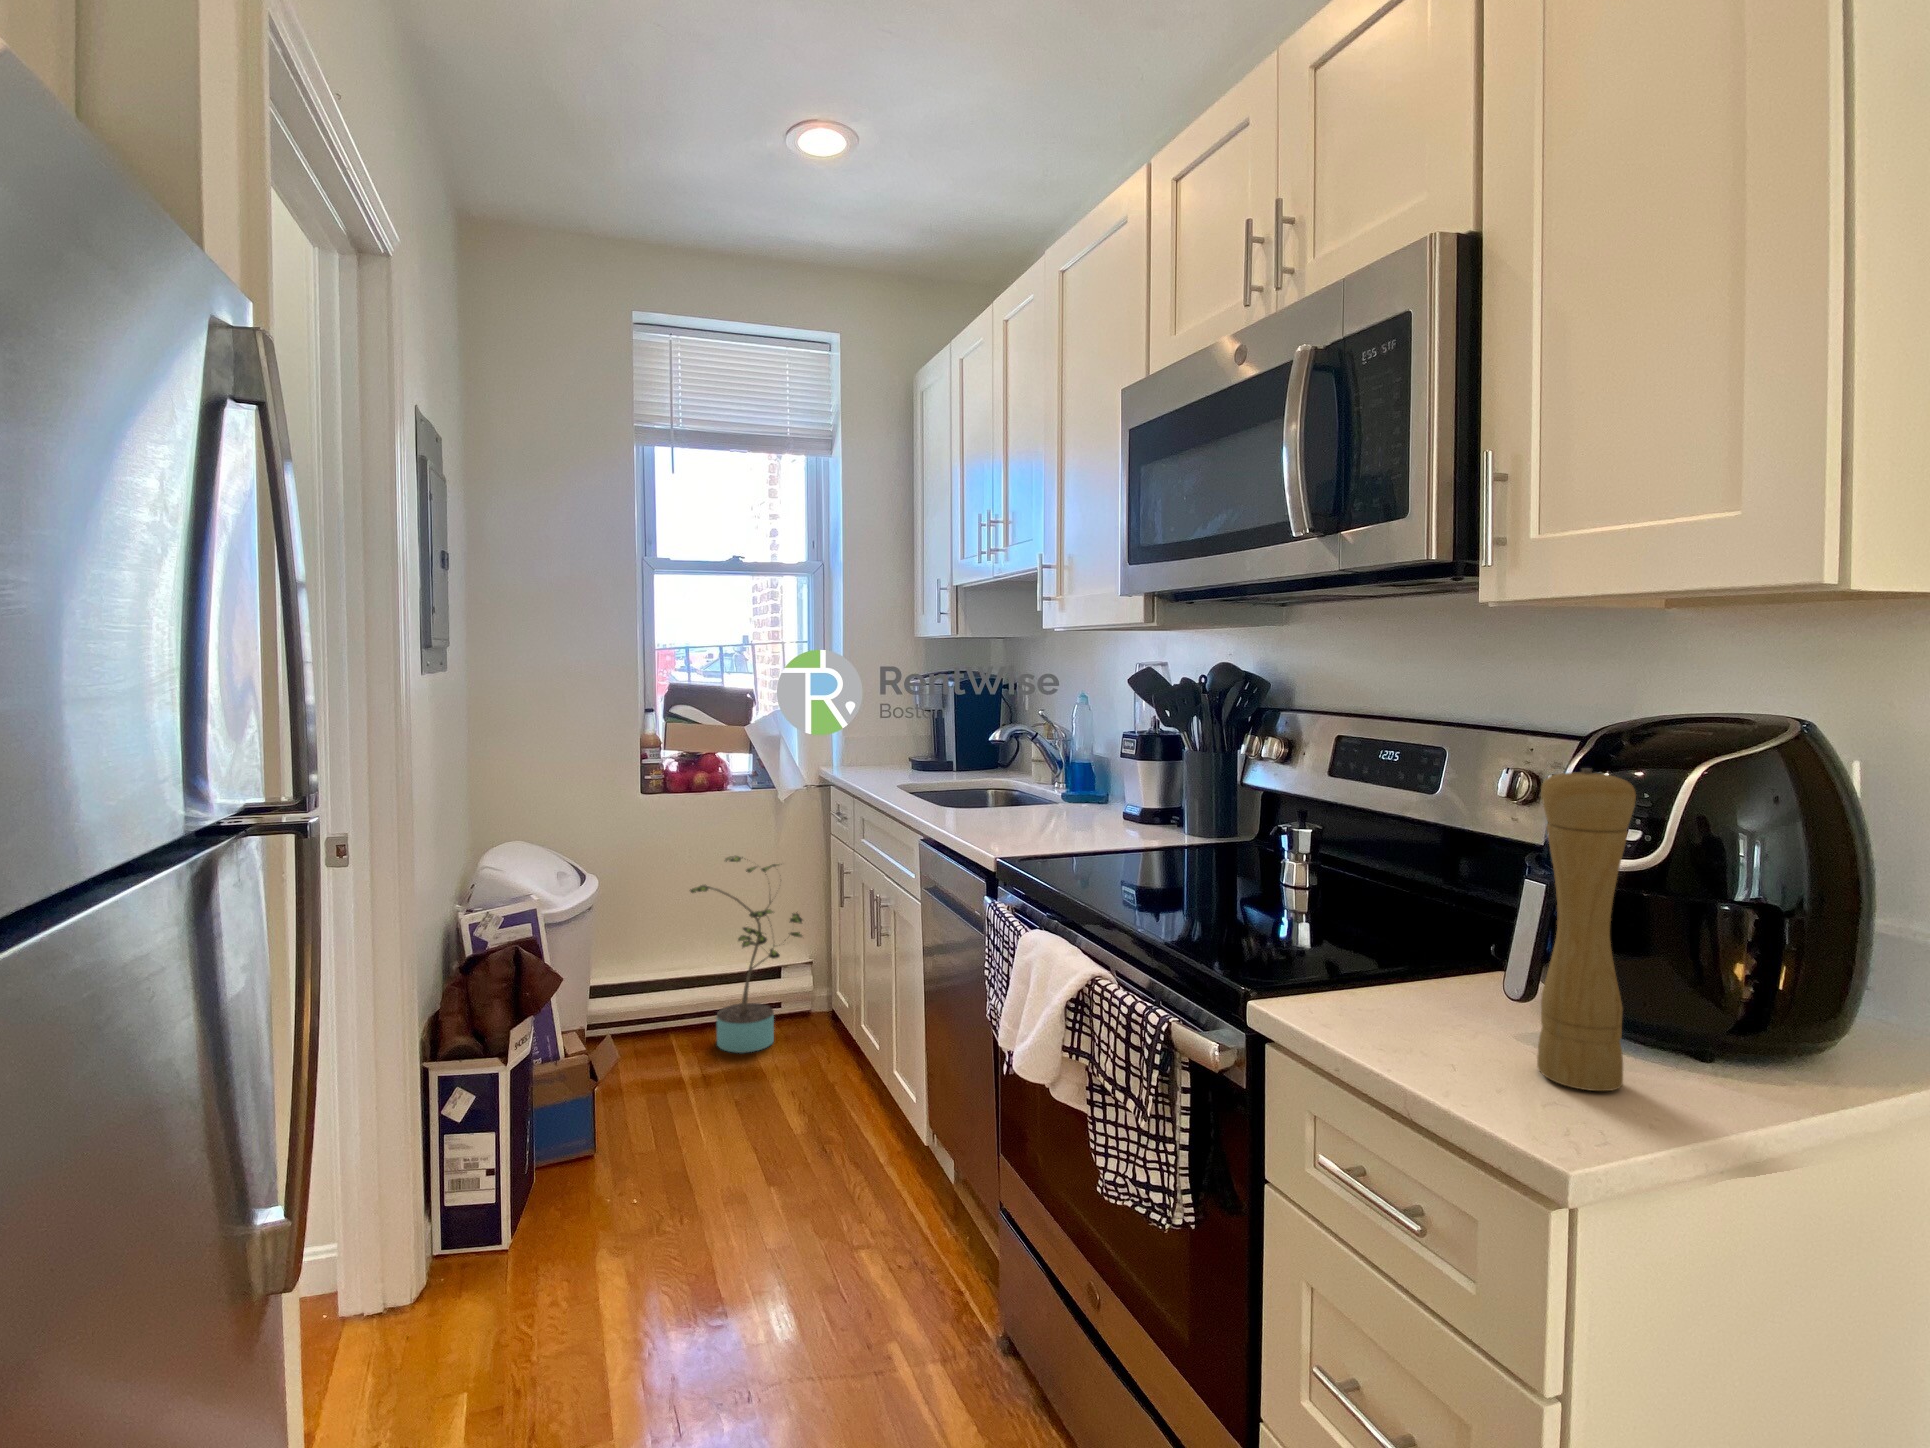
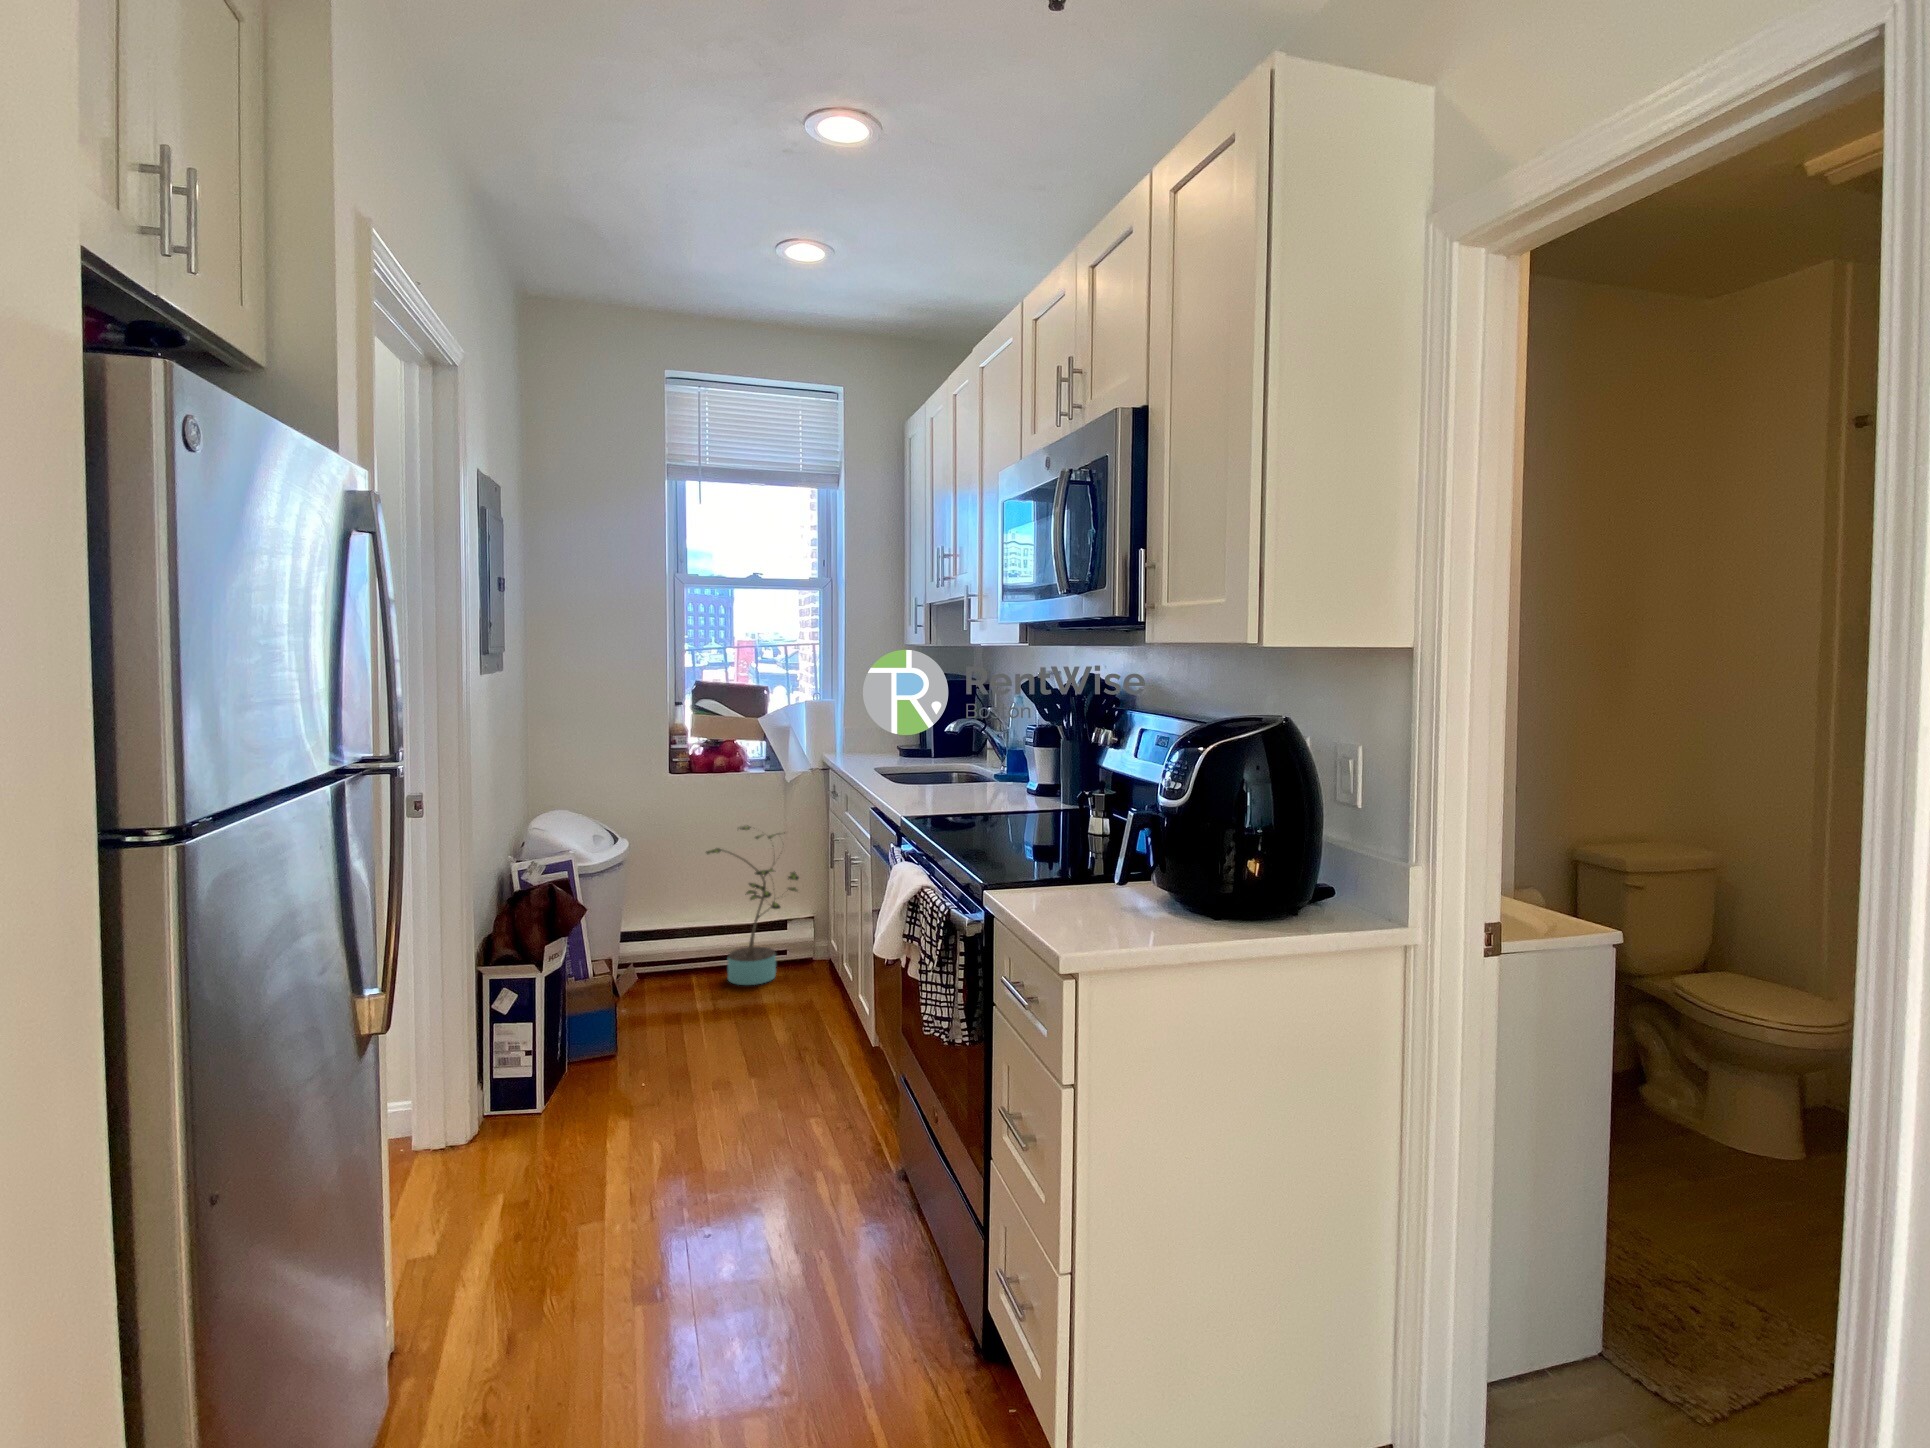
pepper mill: present [1537,768,1636,1091] -> none [1120,746,1167,932]

